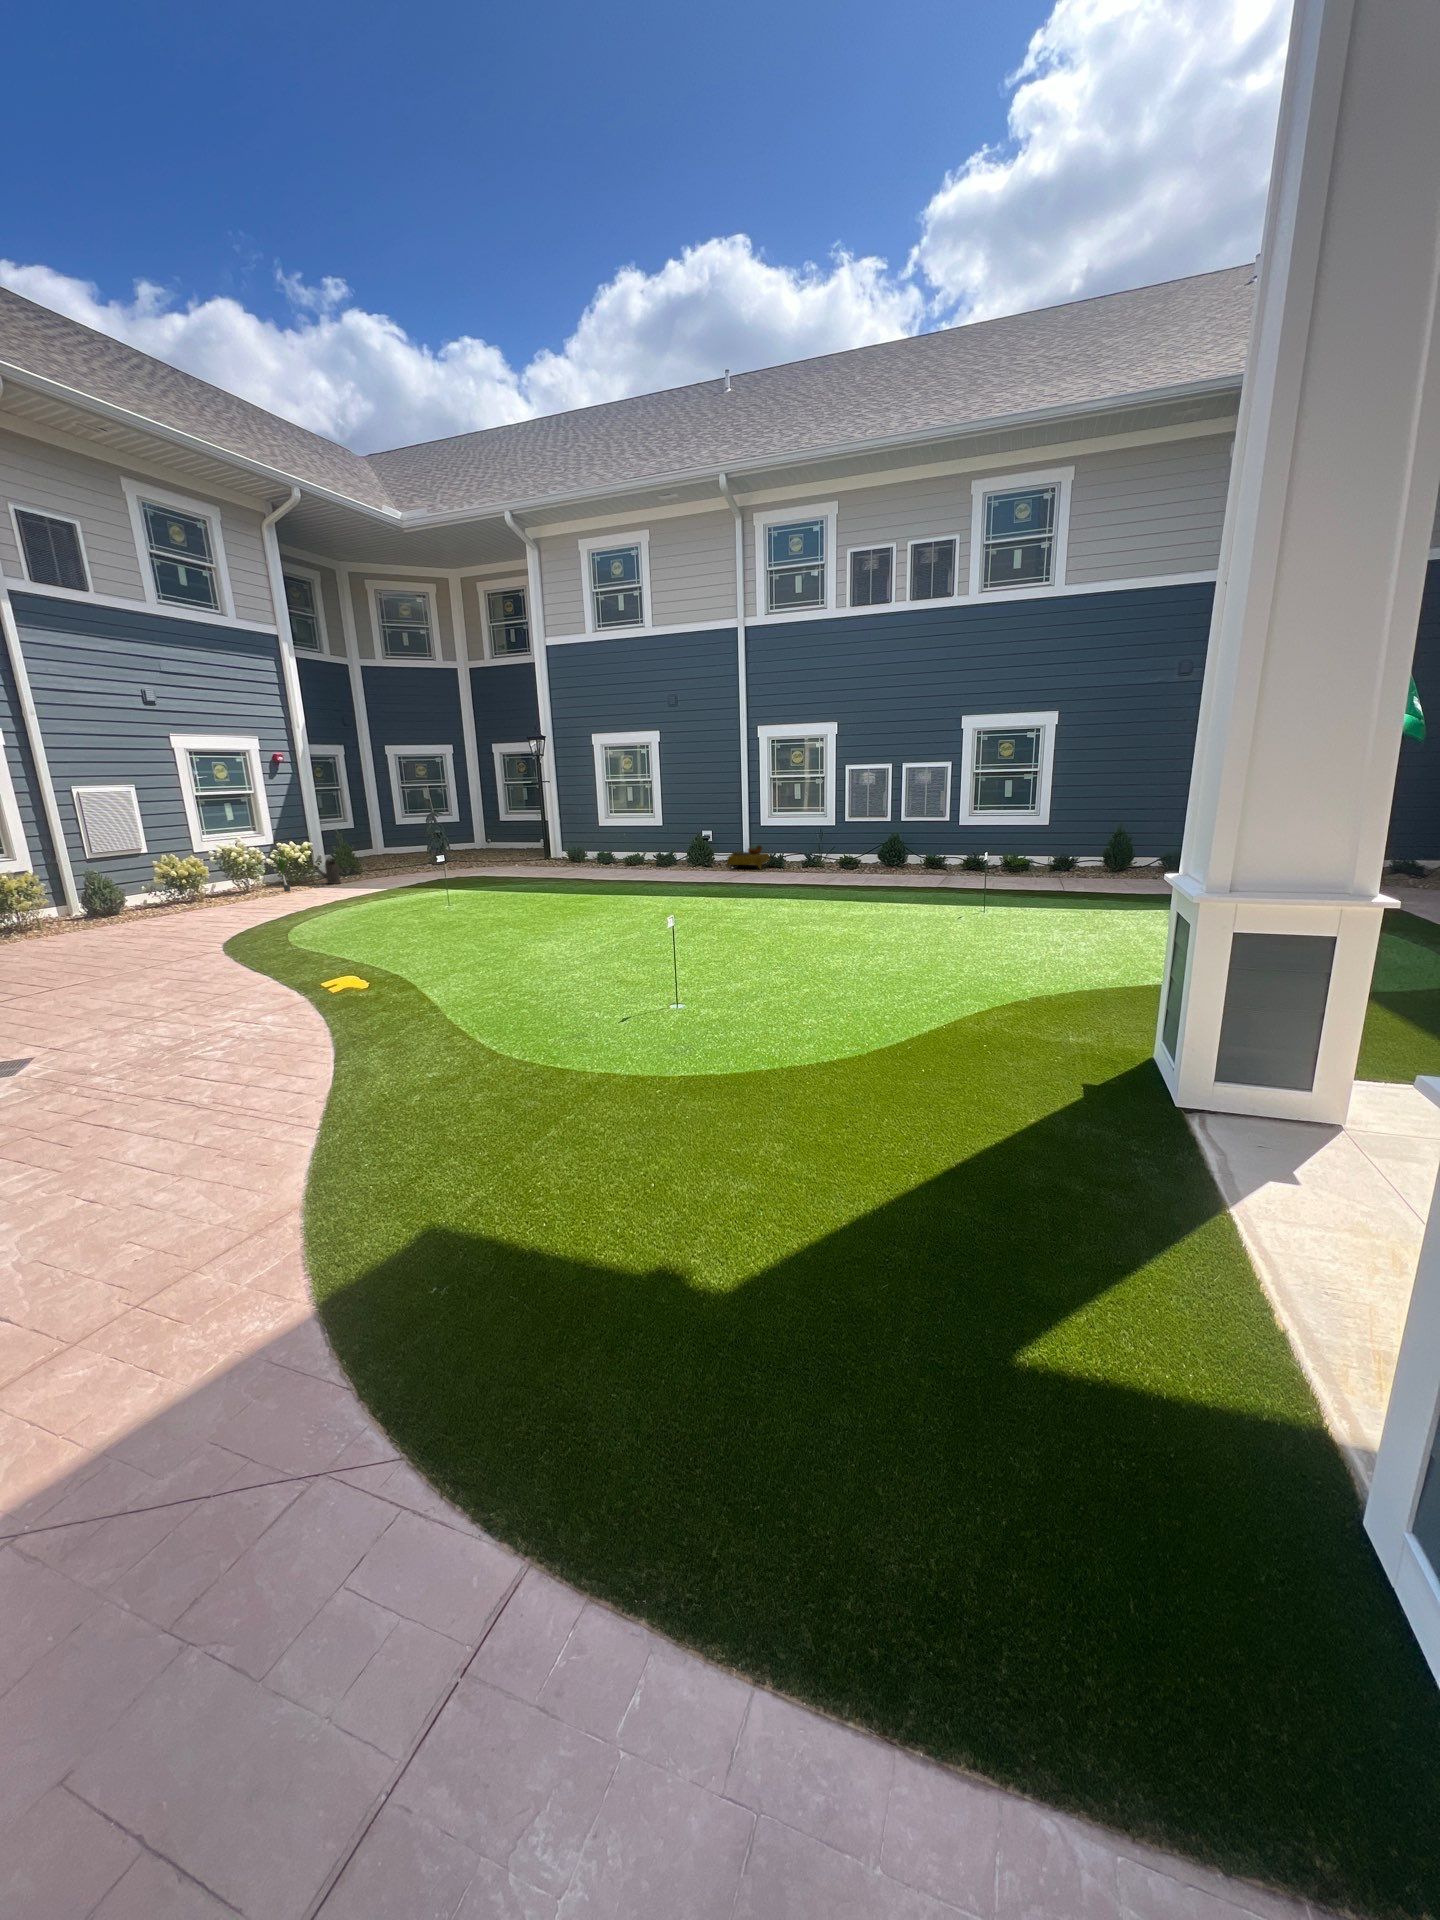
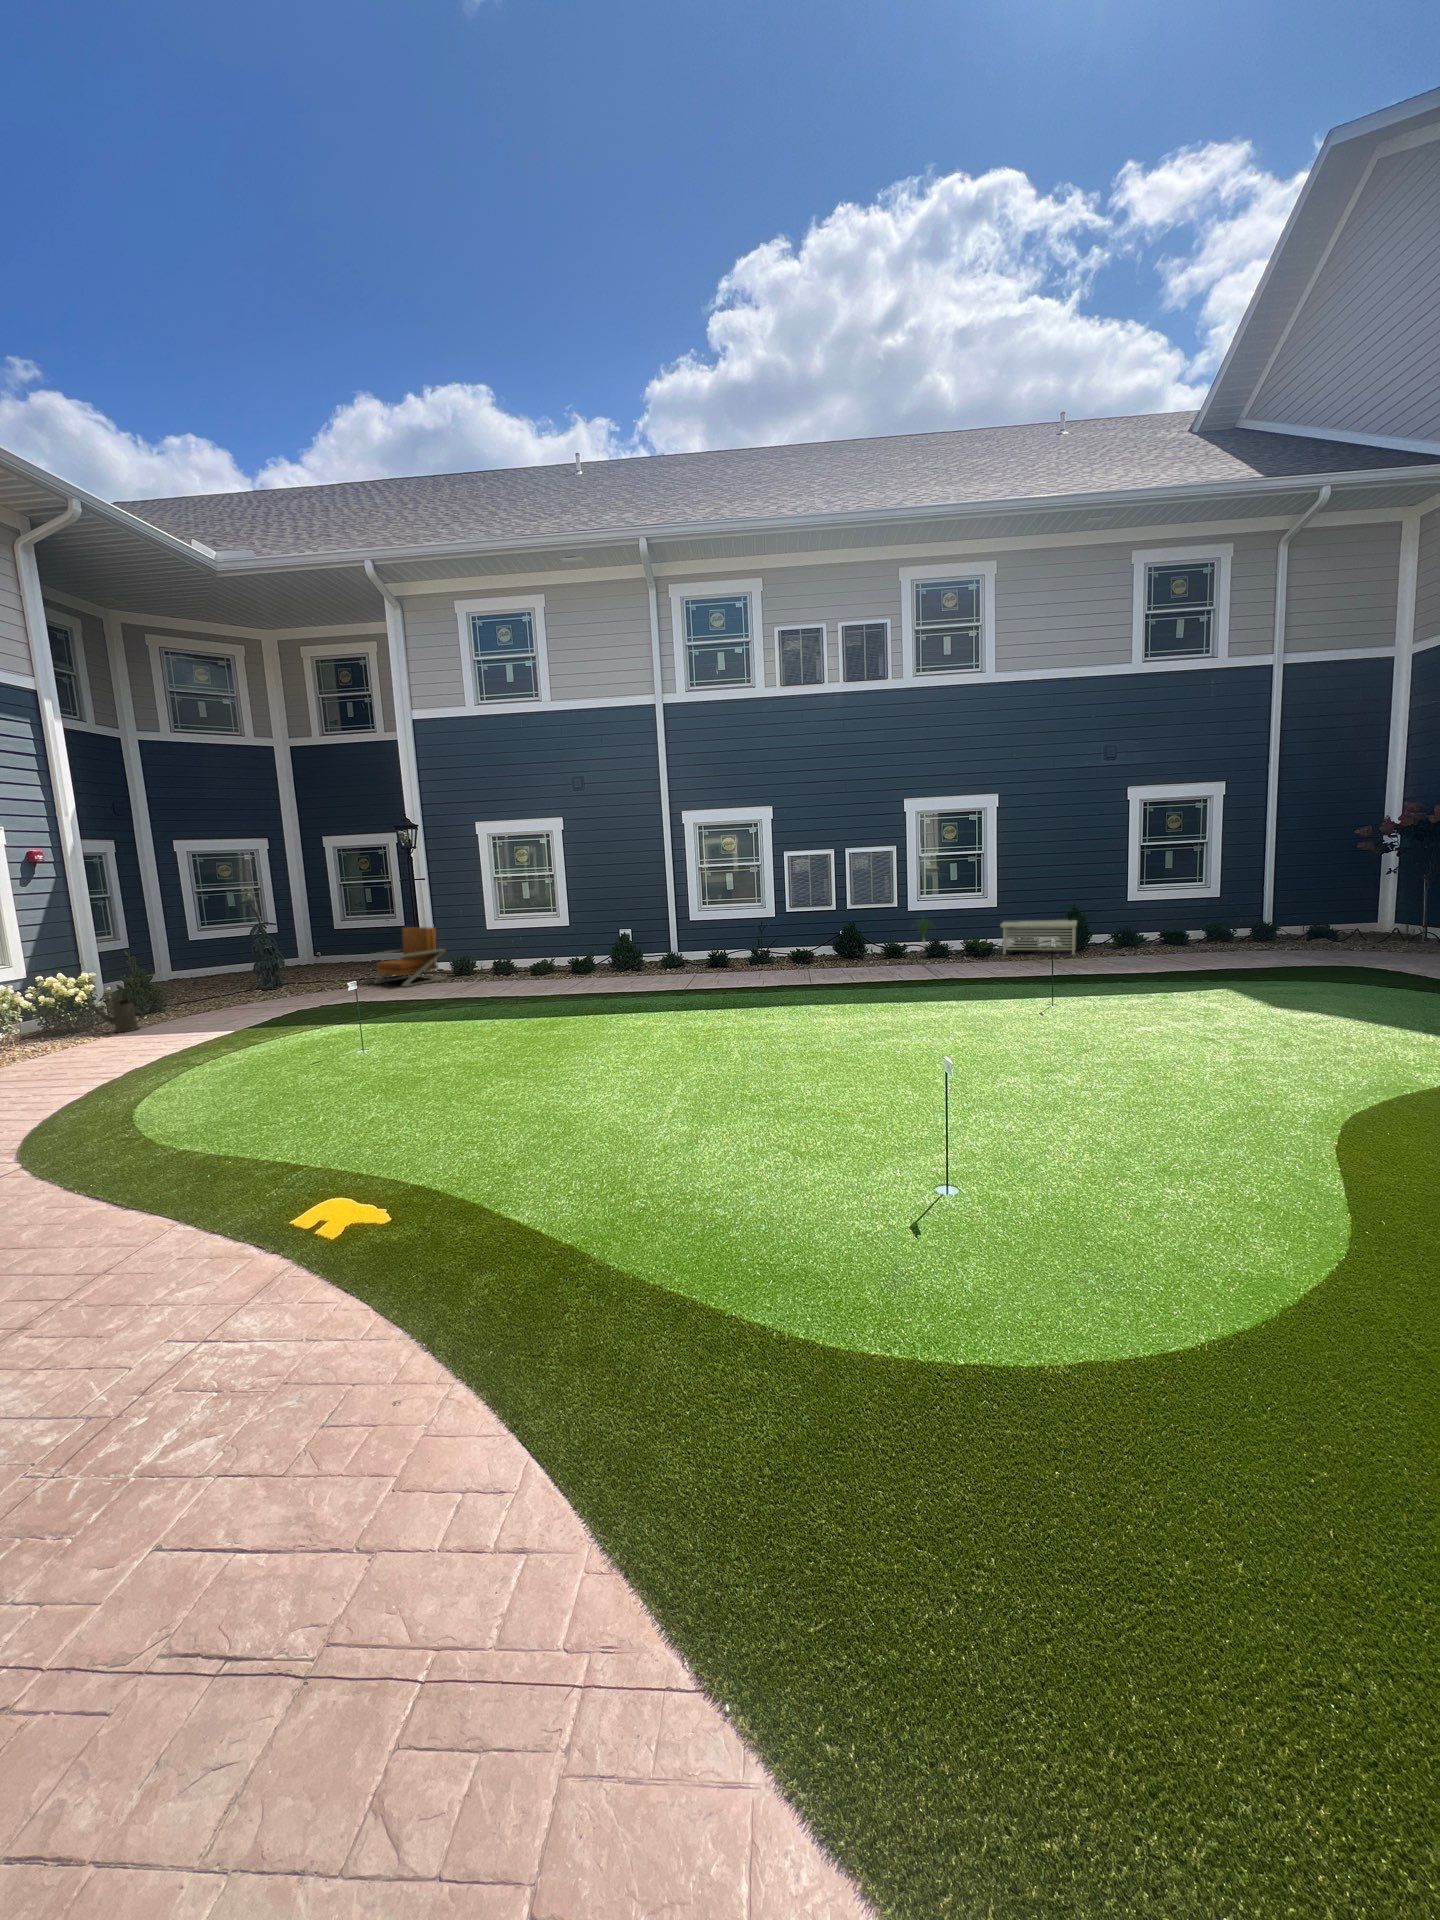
lounge chair: none [509,820,564,868] -> present [372,927,446,987]
storage bench: none [1044,841,1128,878] -> present [1001,920,1077,955]
side table: present [727,845,770,868] -> none [663,942,707,972]
potted plant: present [276,856,290,891] -> present [916,920,929,957]

